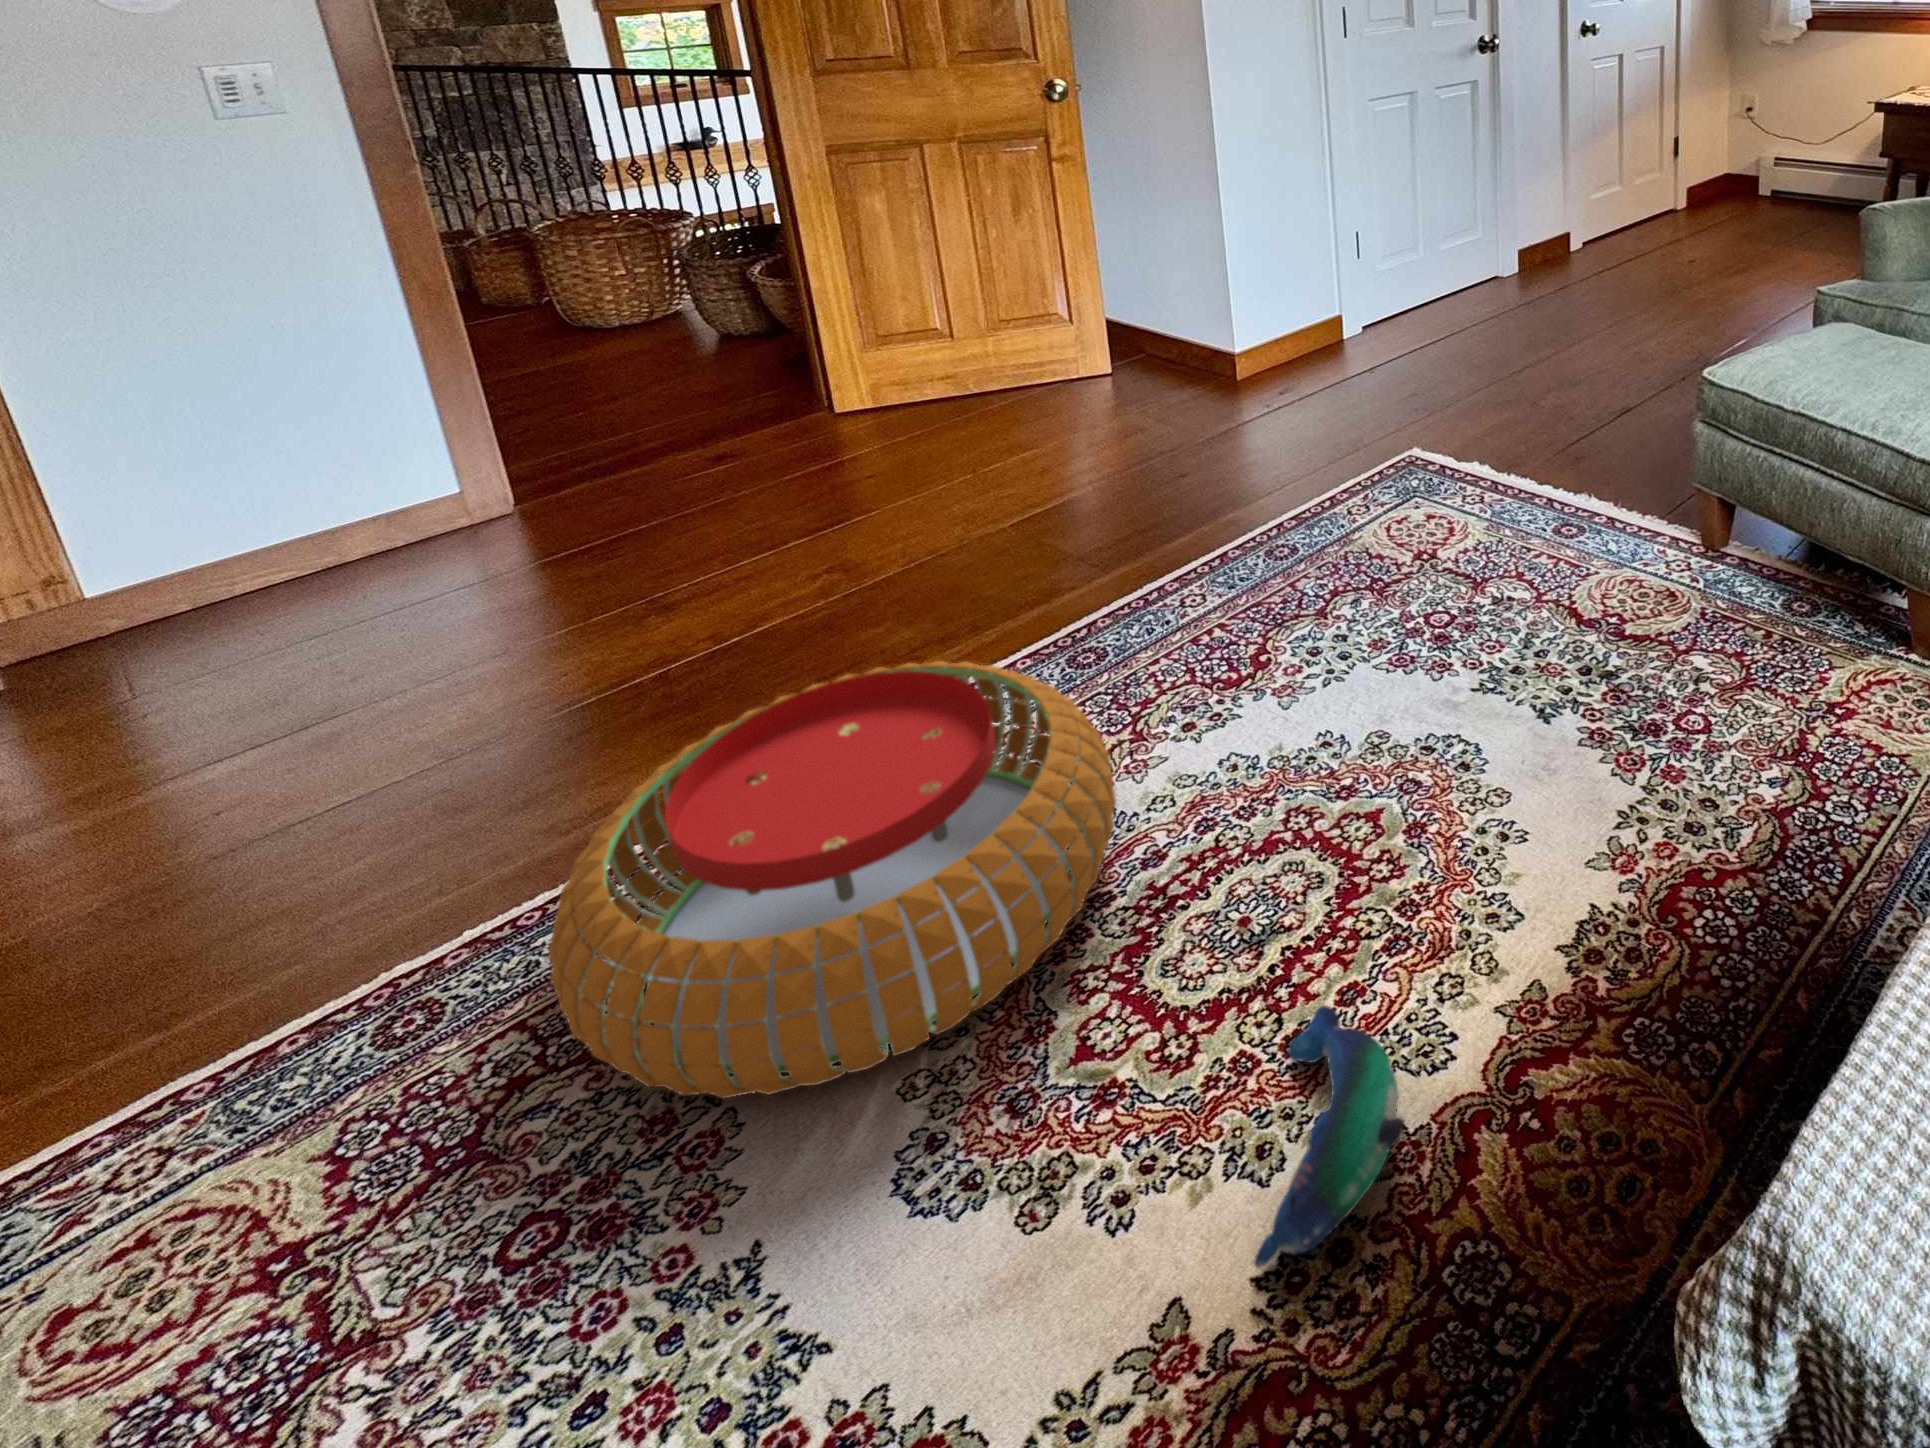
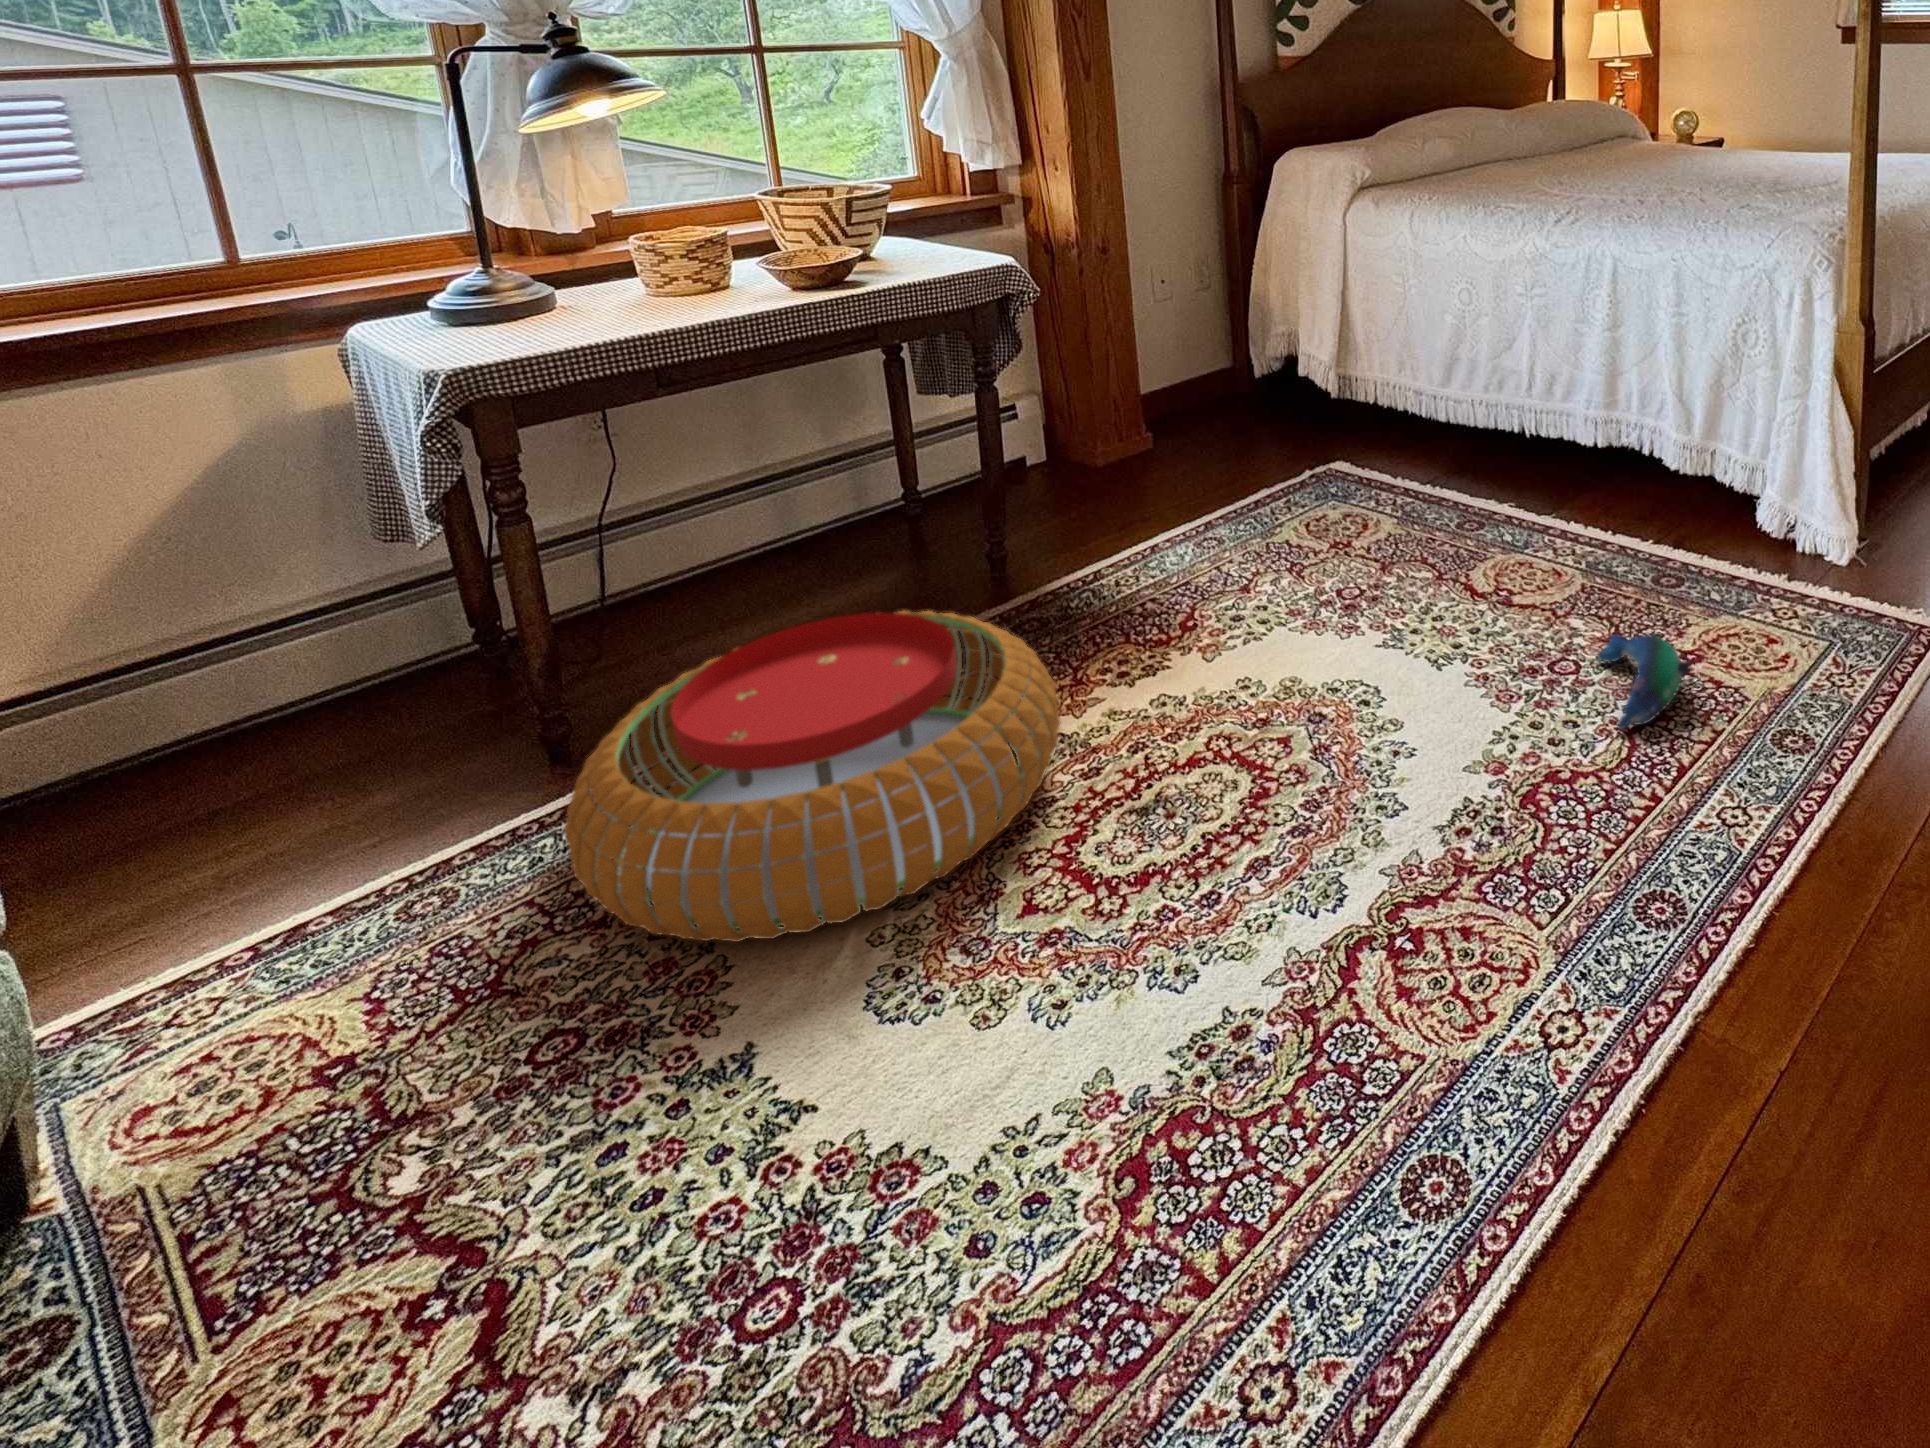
plush toy: present [1255,1006,1406,1268] -> present [1598,634,1691,730]

